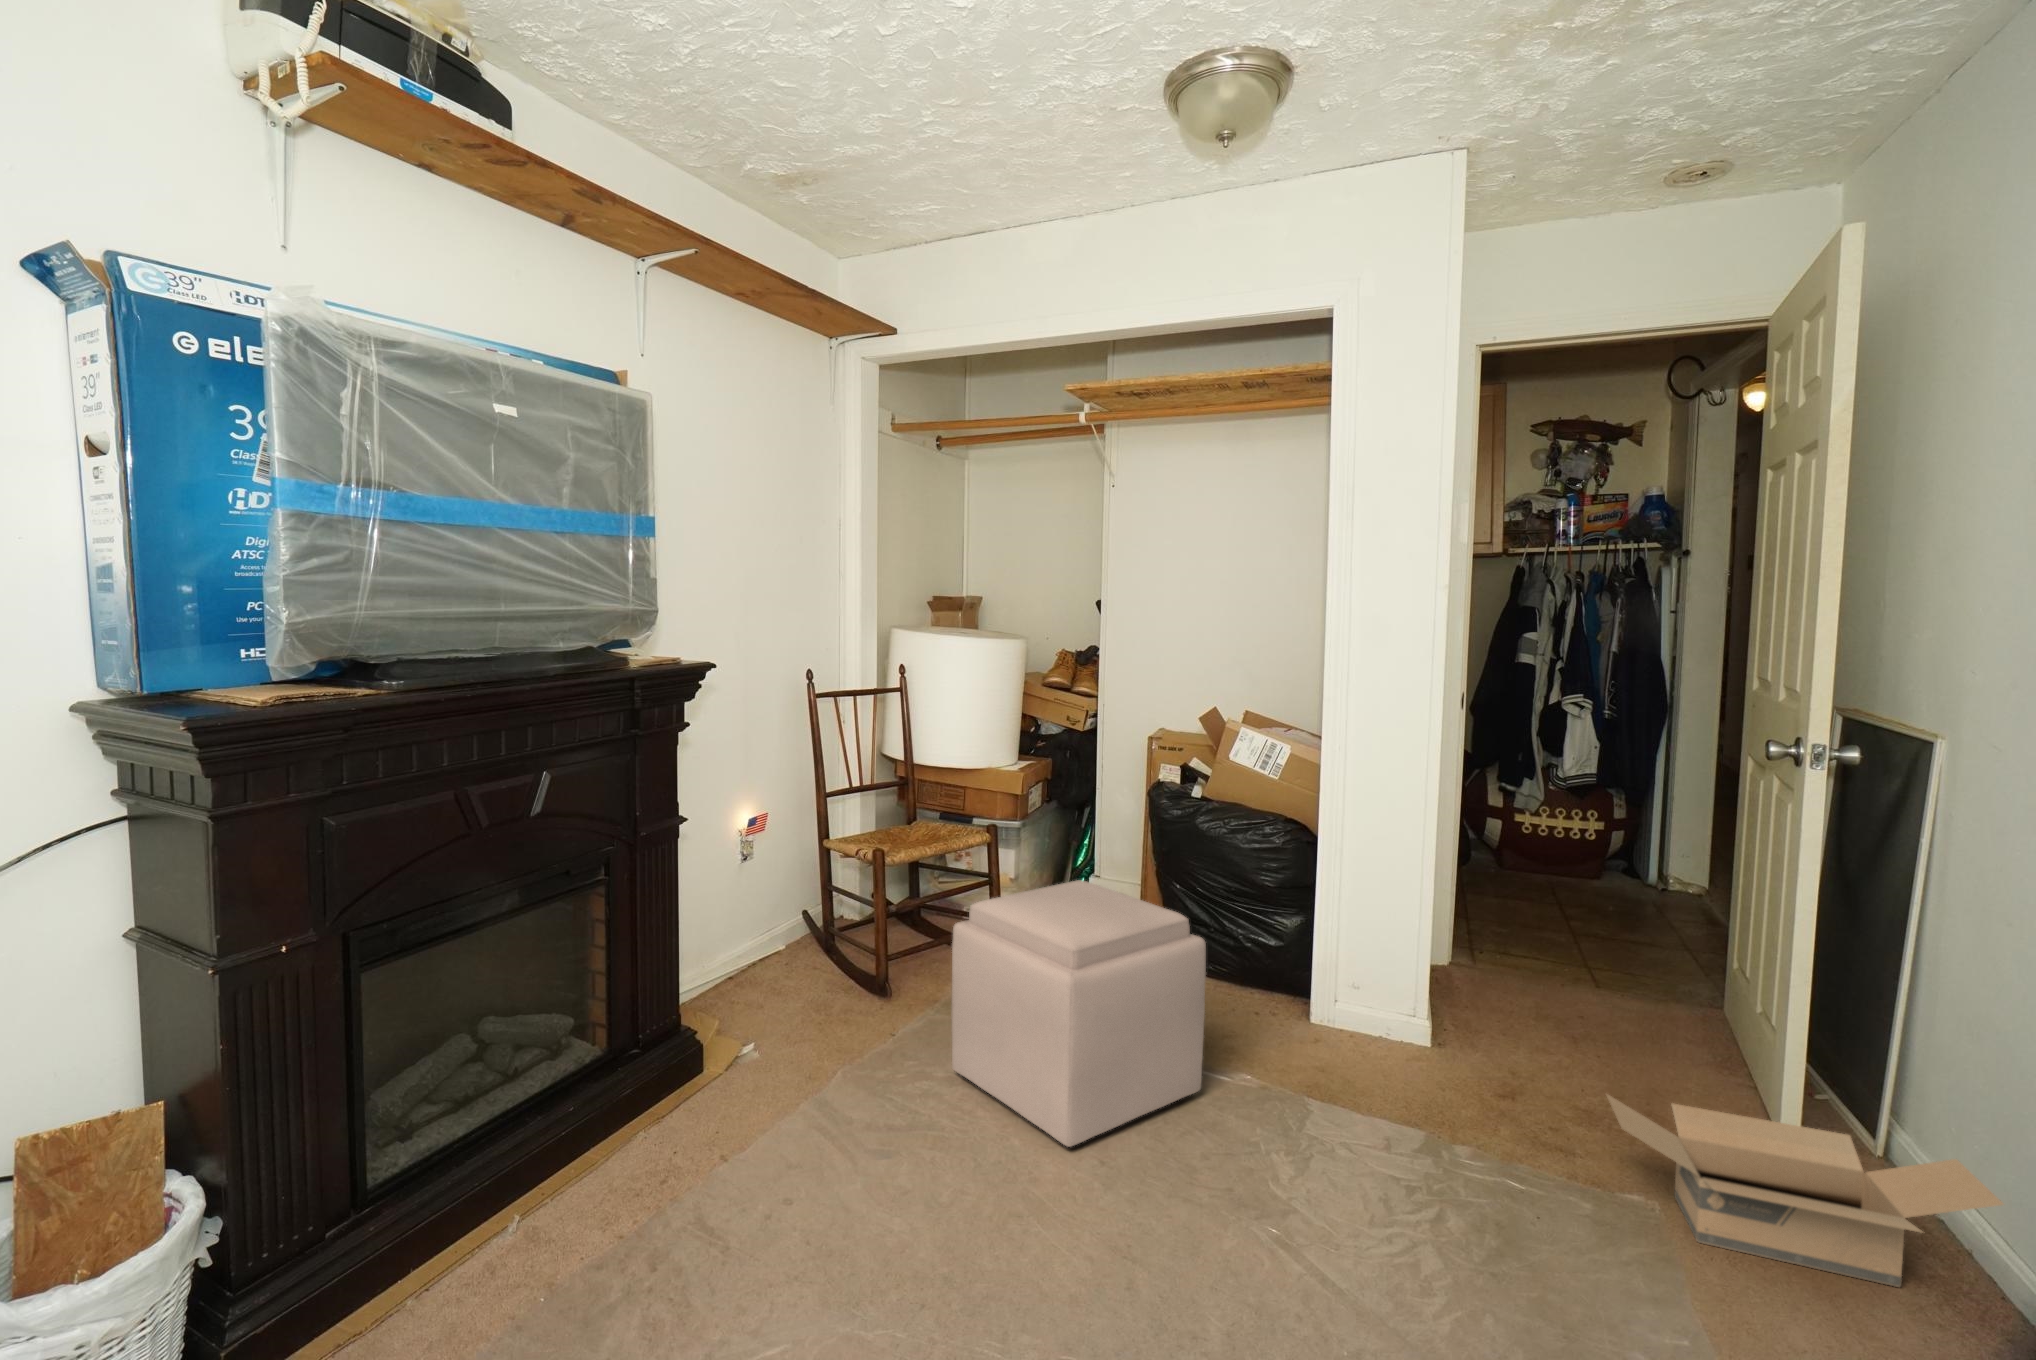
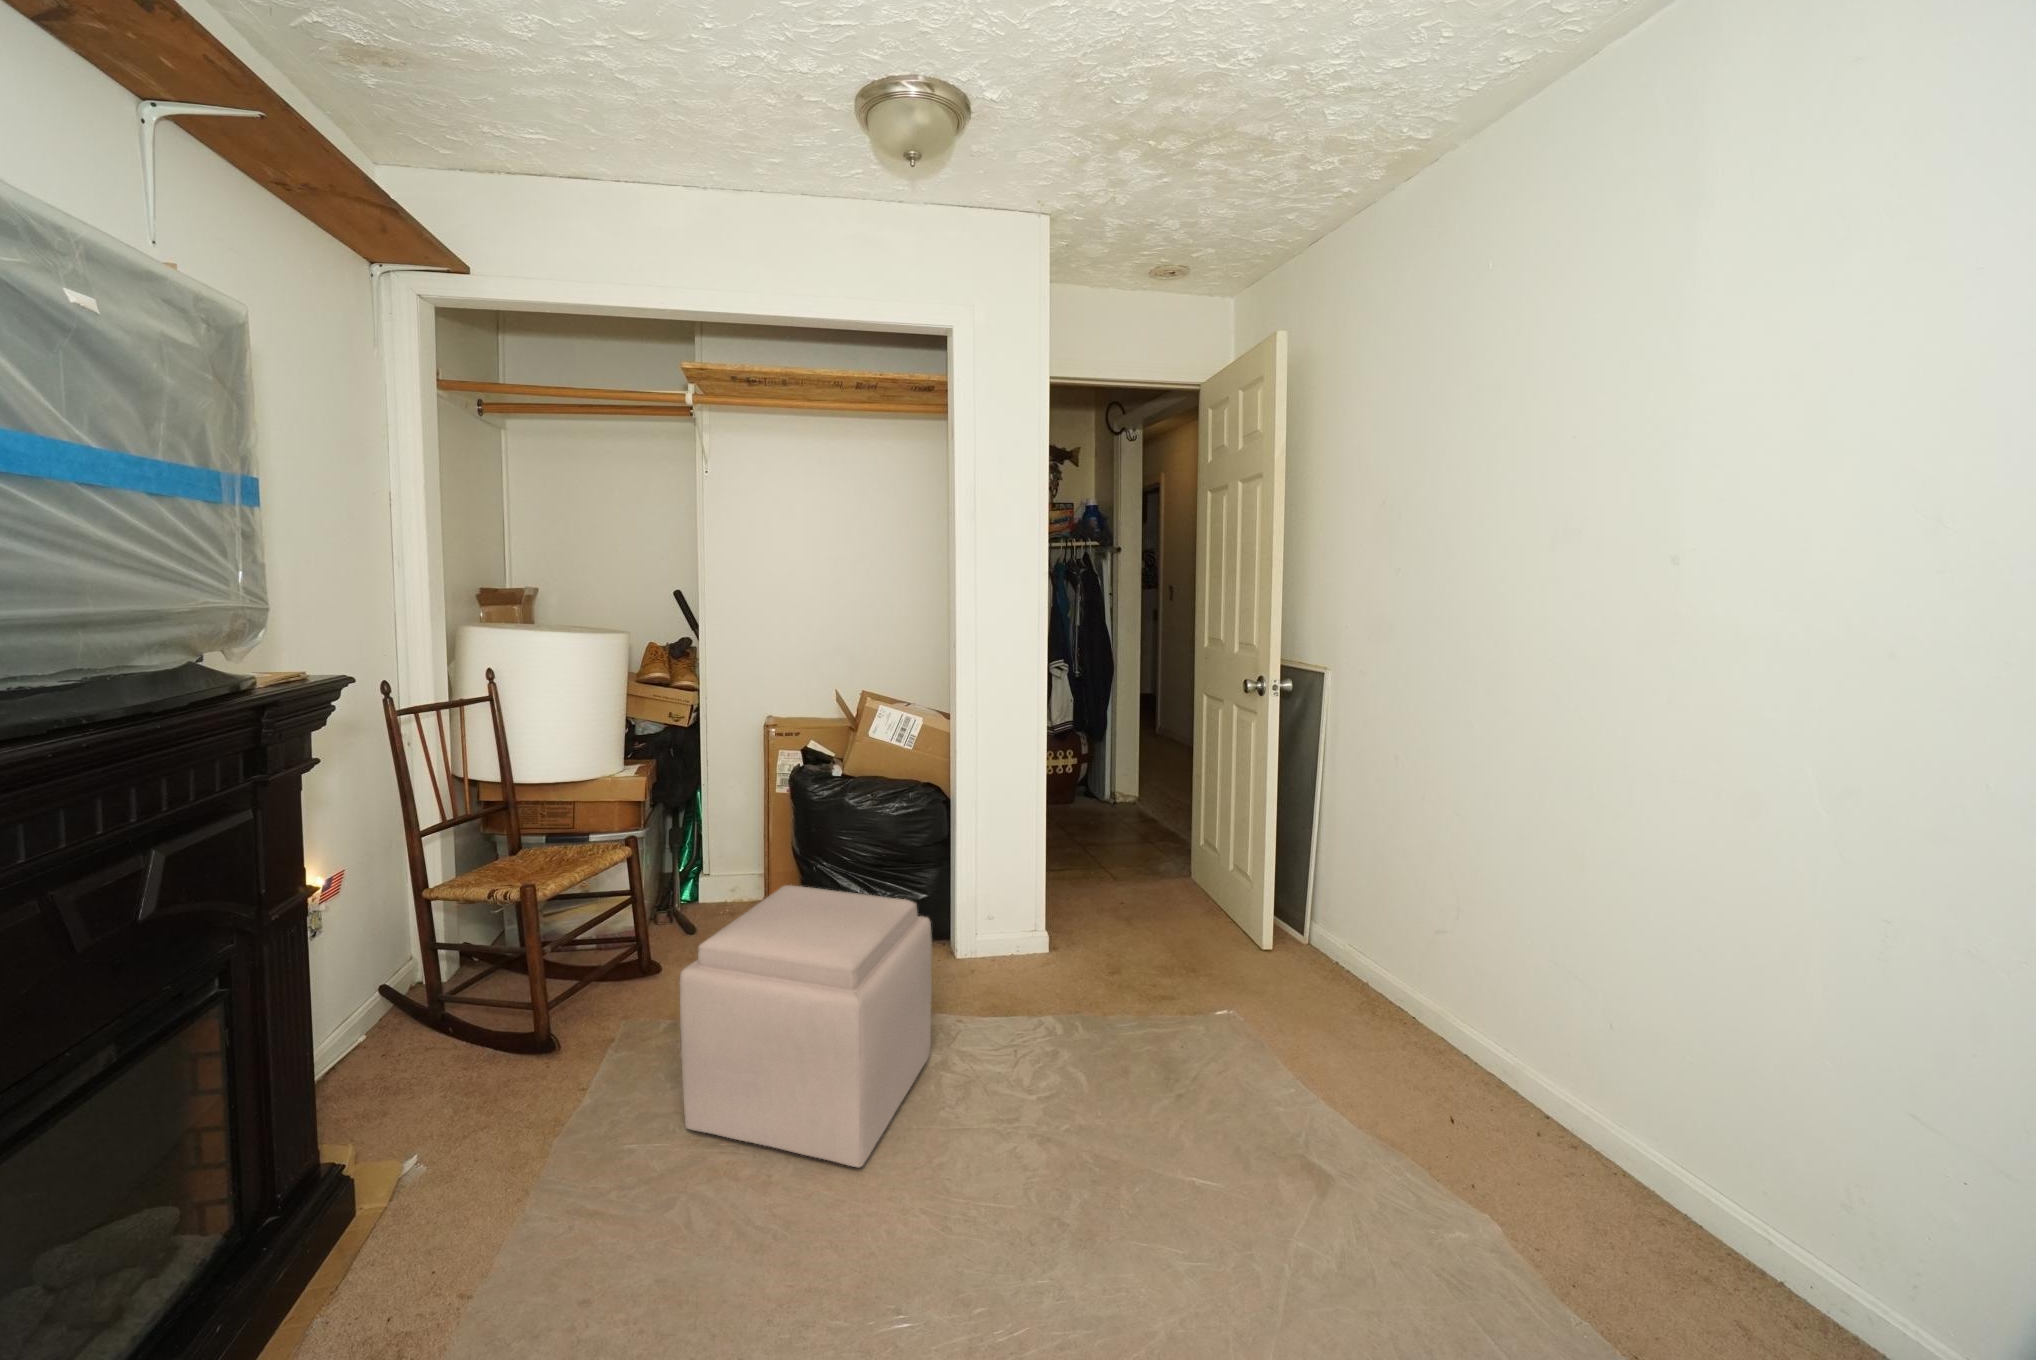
cardboard box: present [1607,1095,2003,1287] -> none [1215,941,1419,1046]

